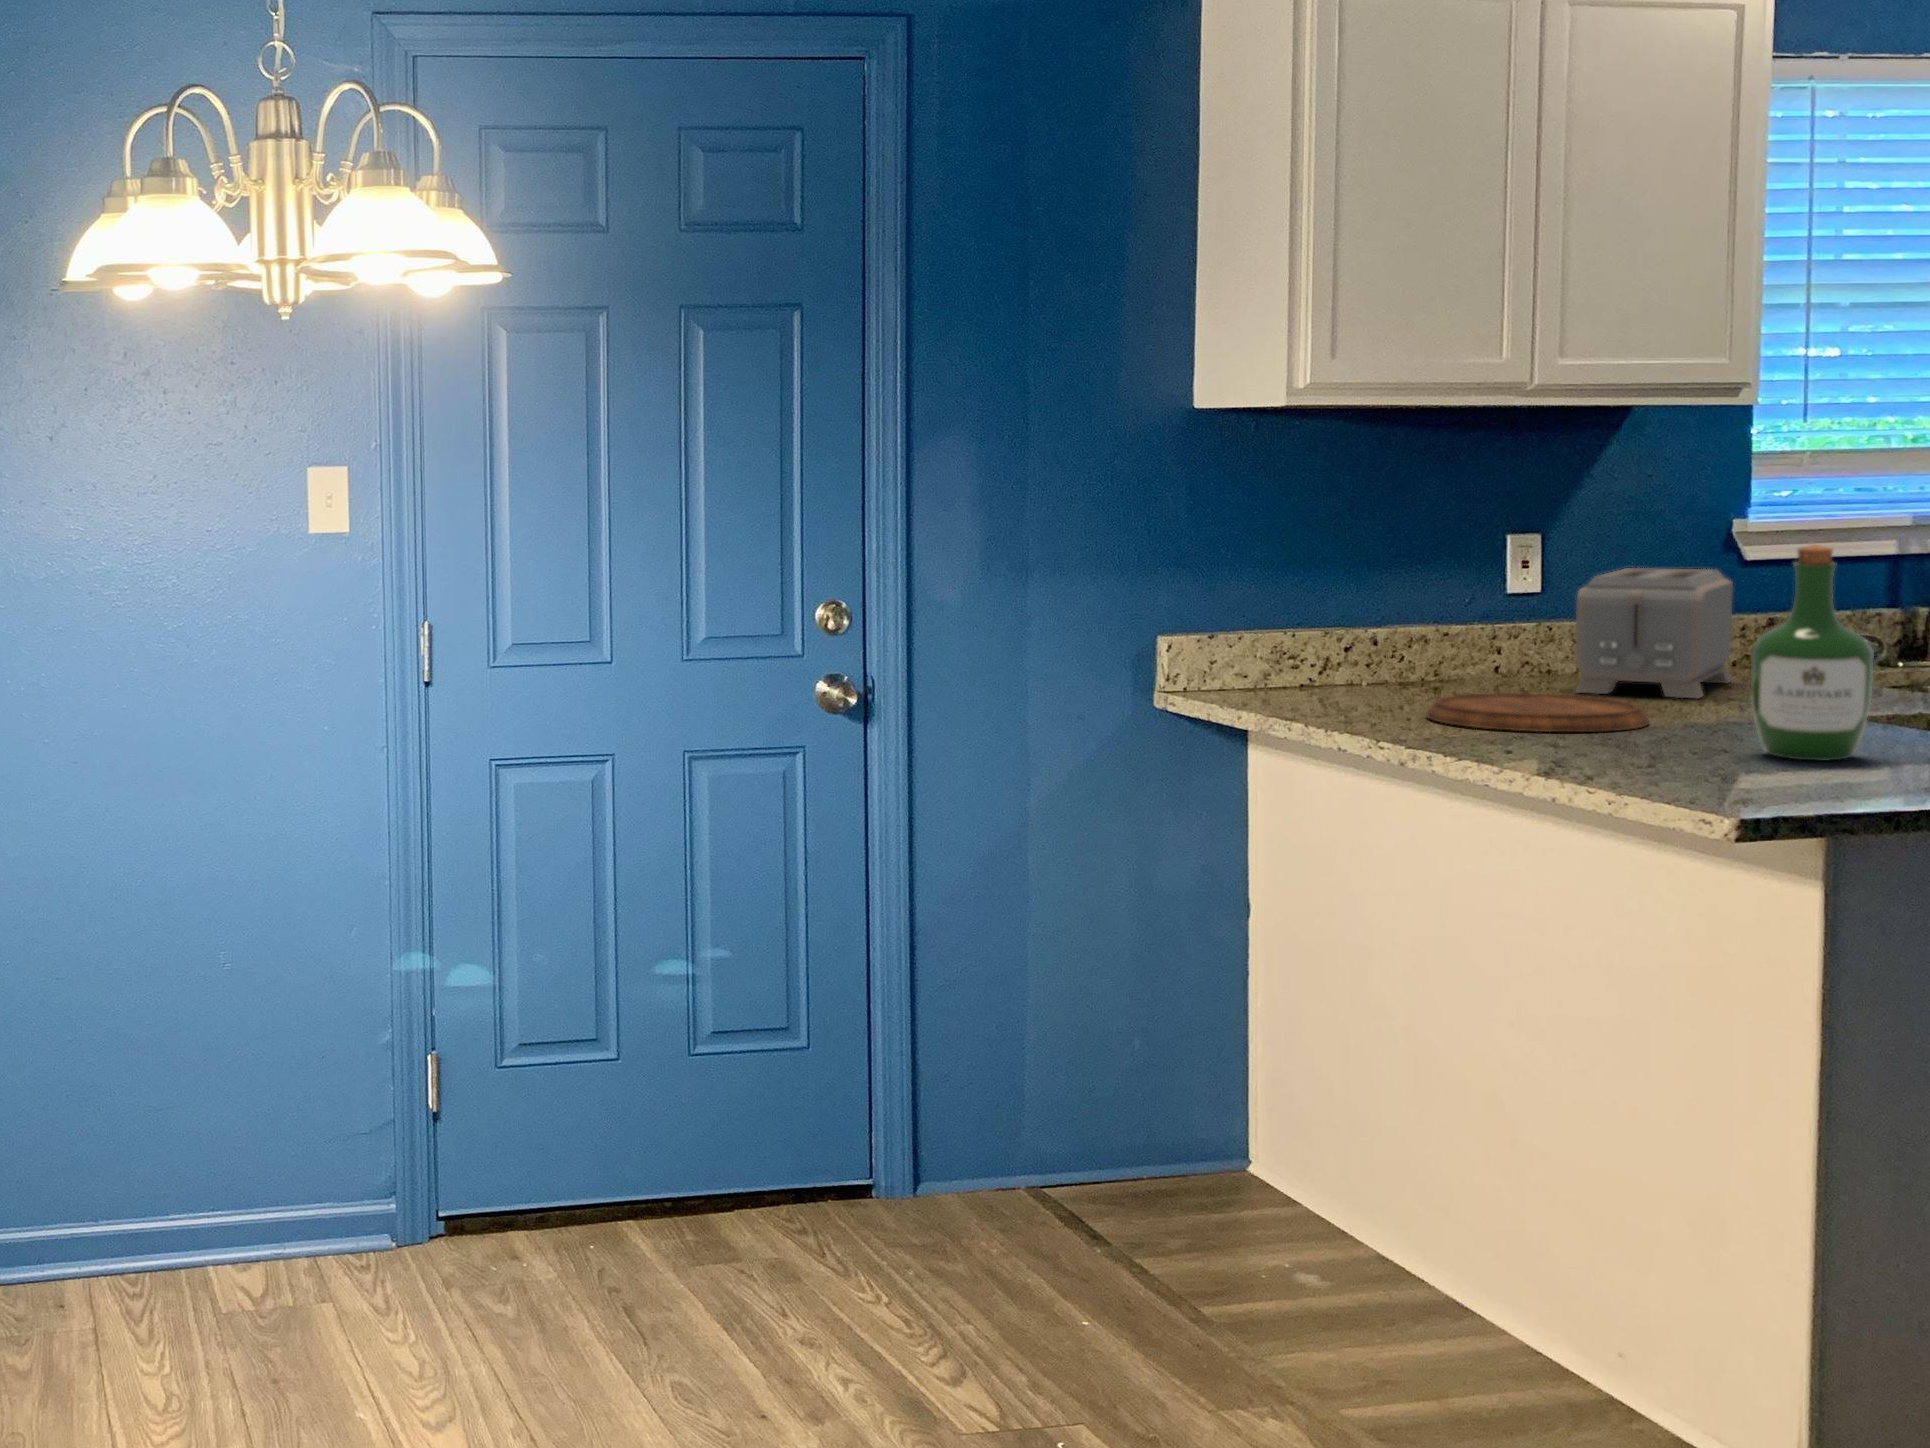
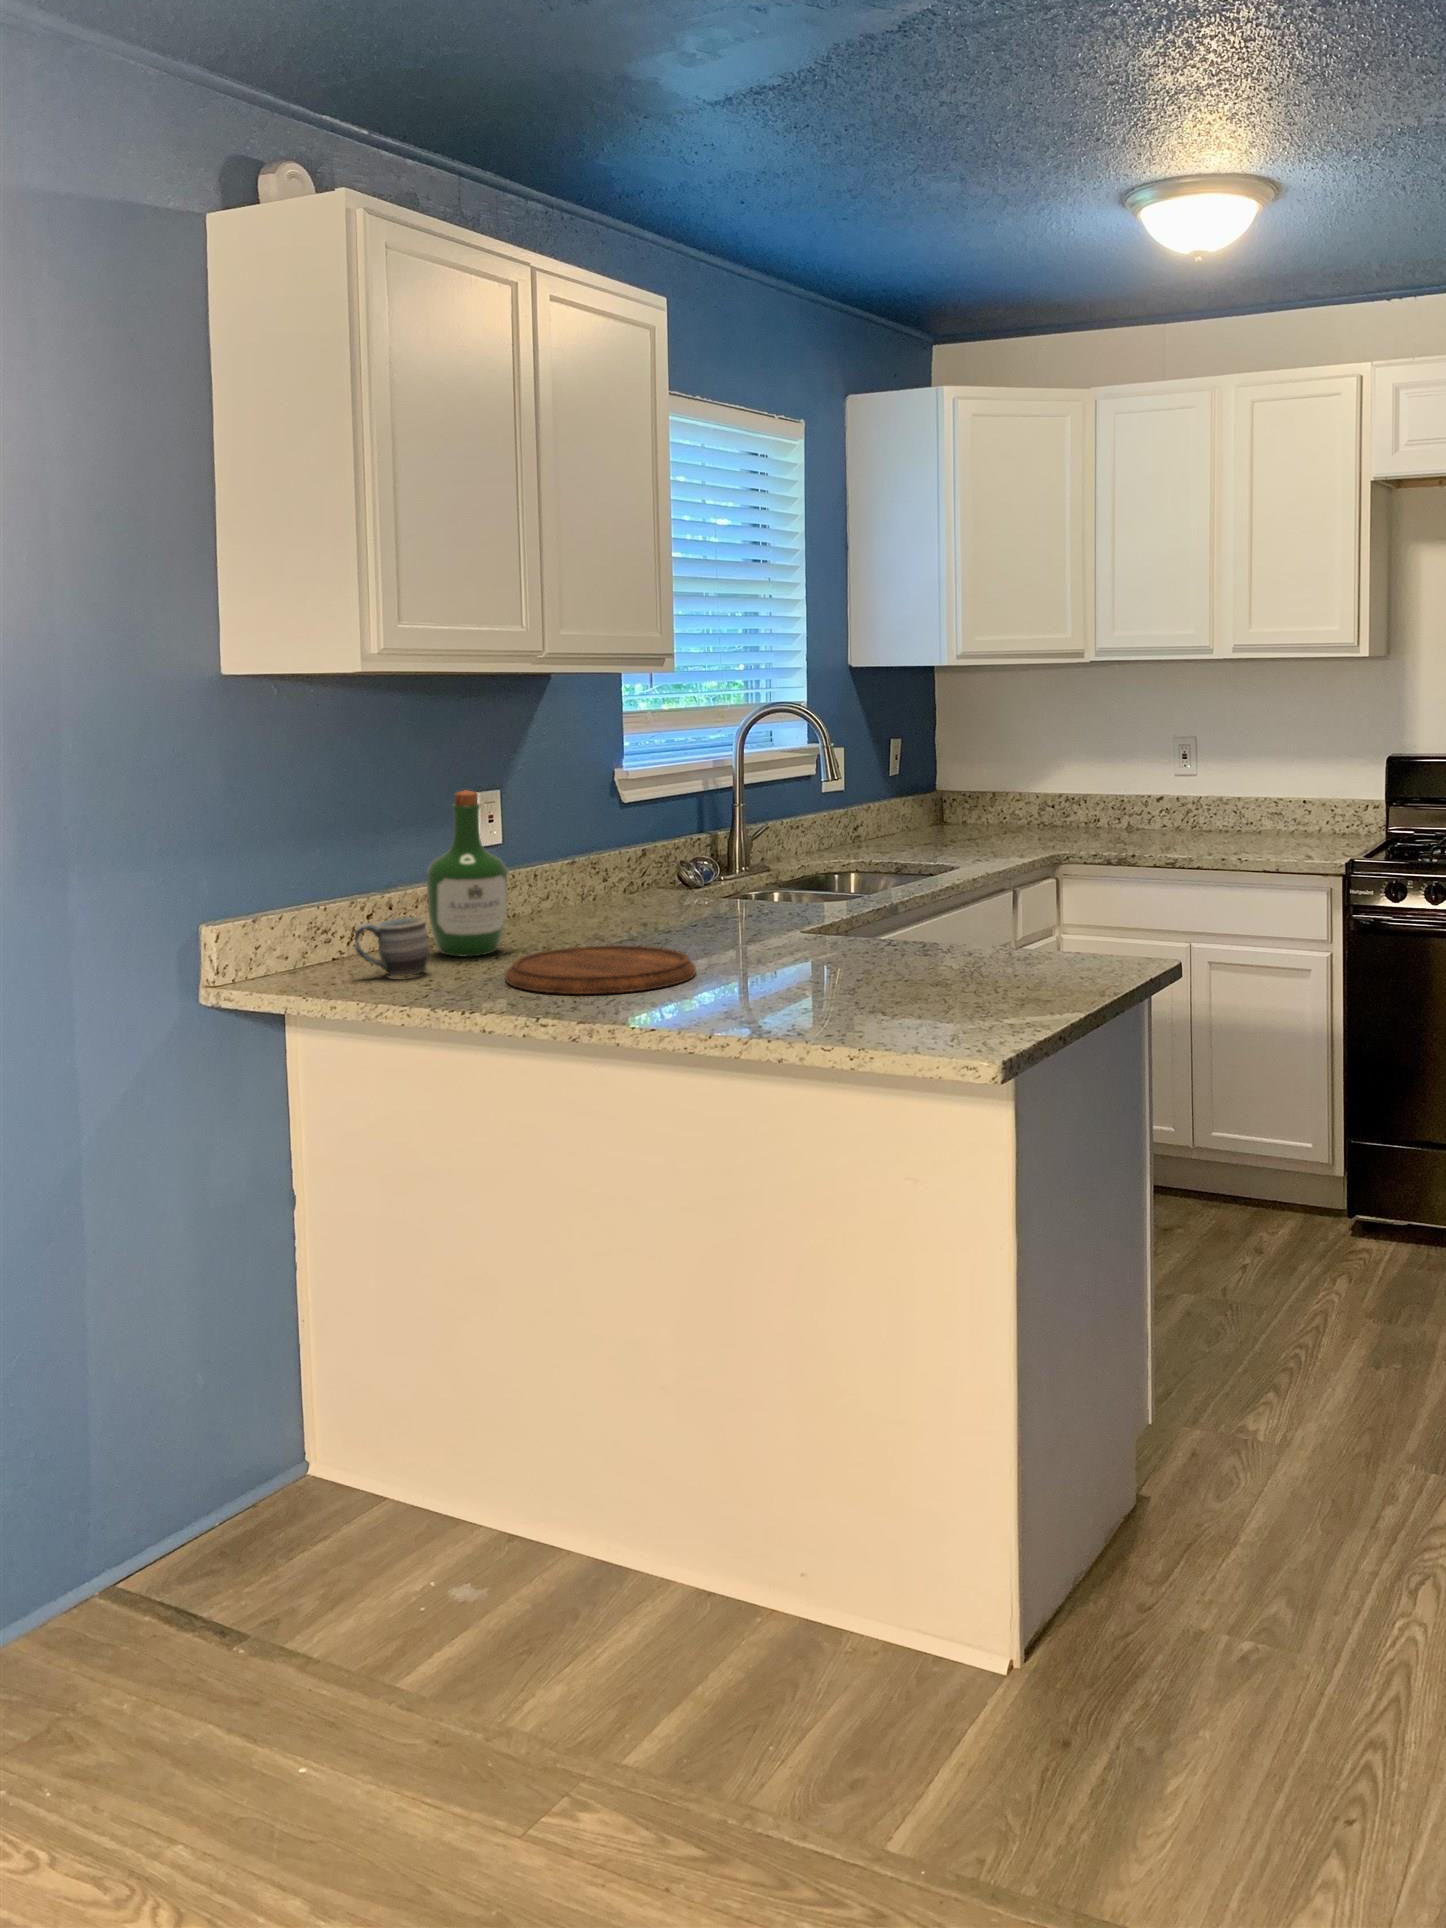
wine bottle: present [1750,545,1874,760] -> present [427,790,507,957]
toaster: present [1575,568,1733,698] -> none [554,815,667,937]
mug: none [1300,647,1375,702] -> present [355,917,430,976]

